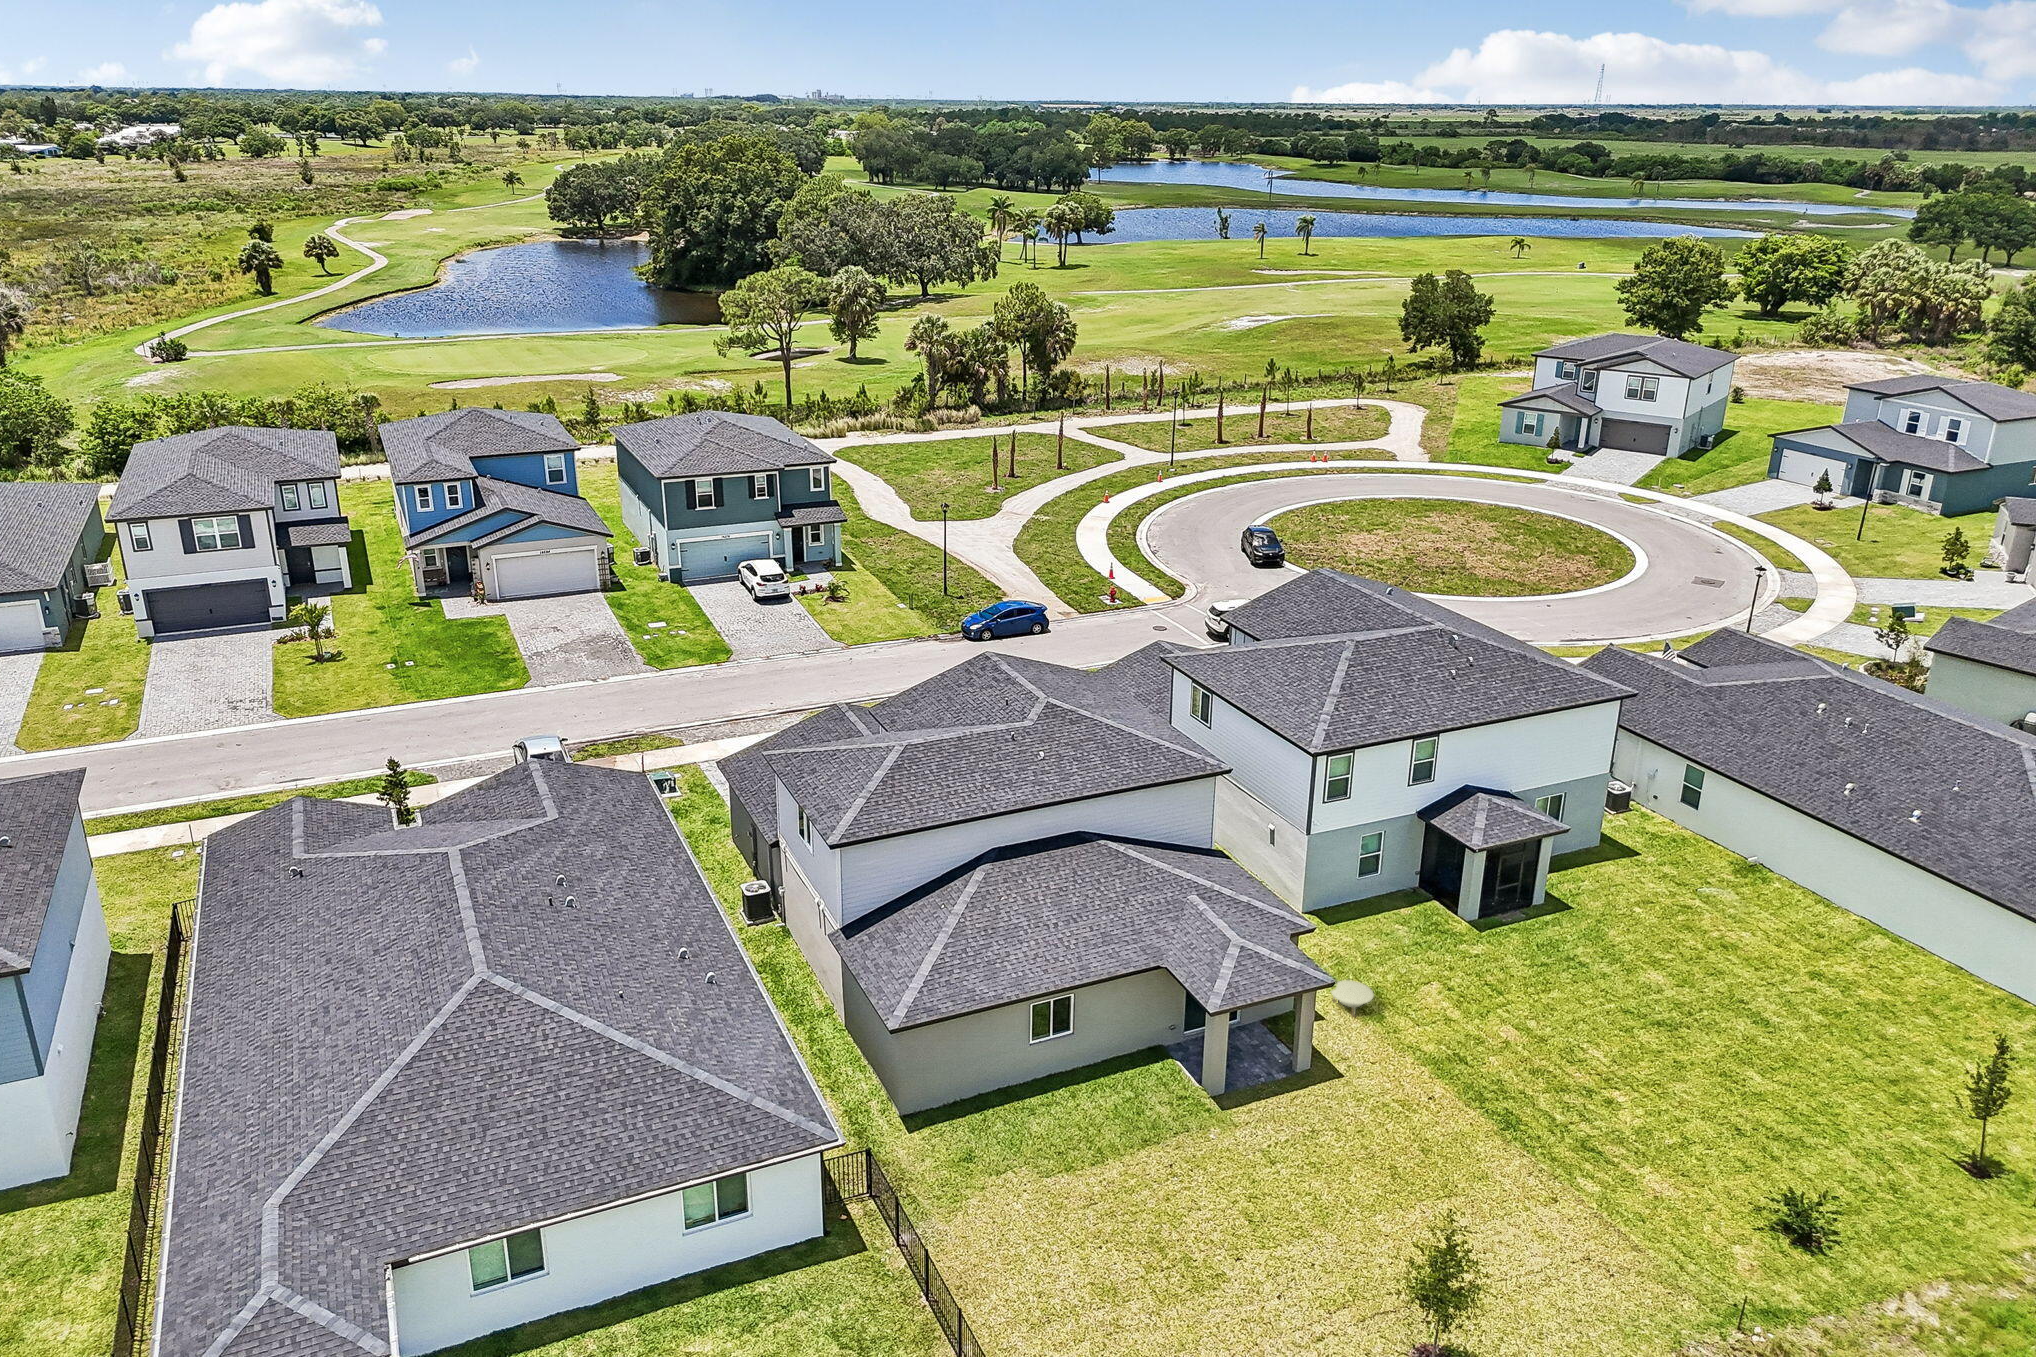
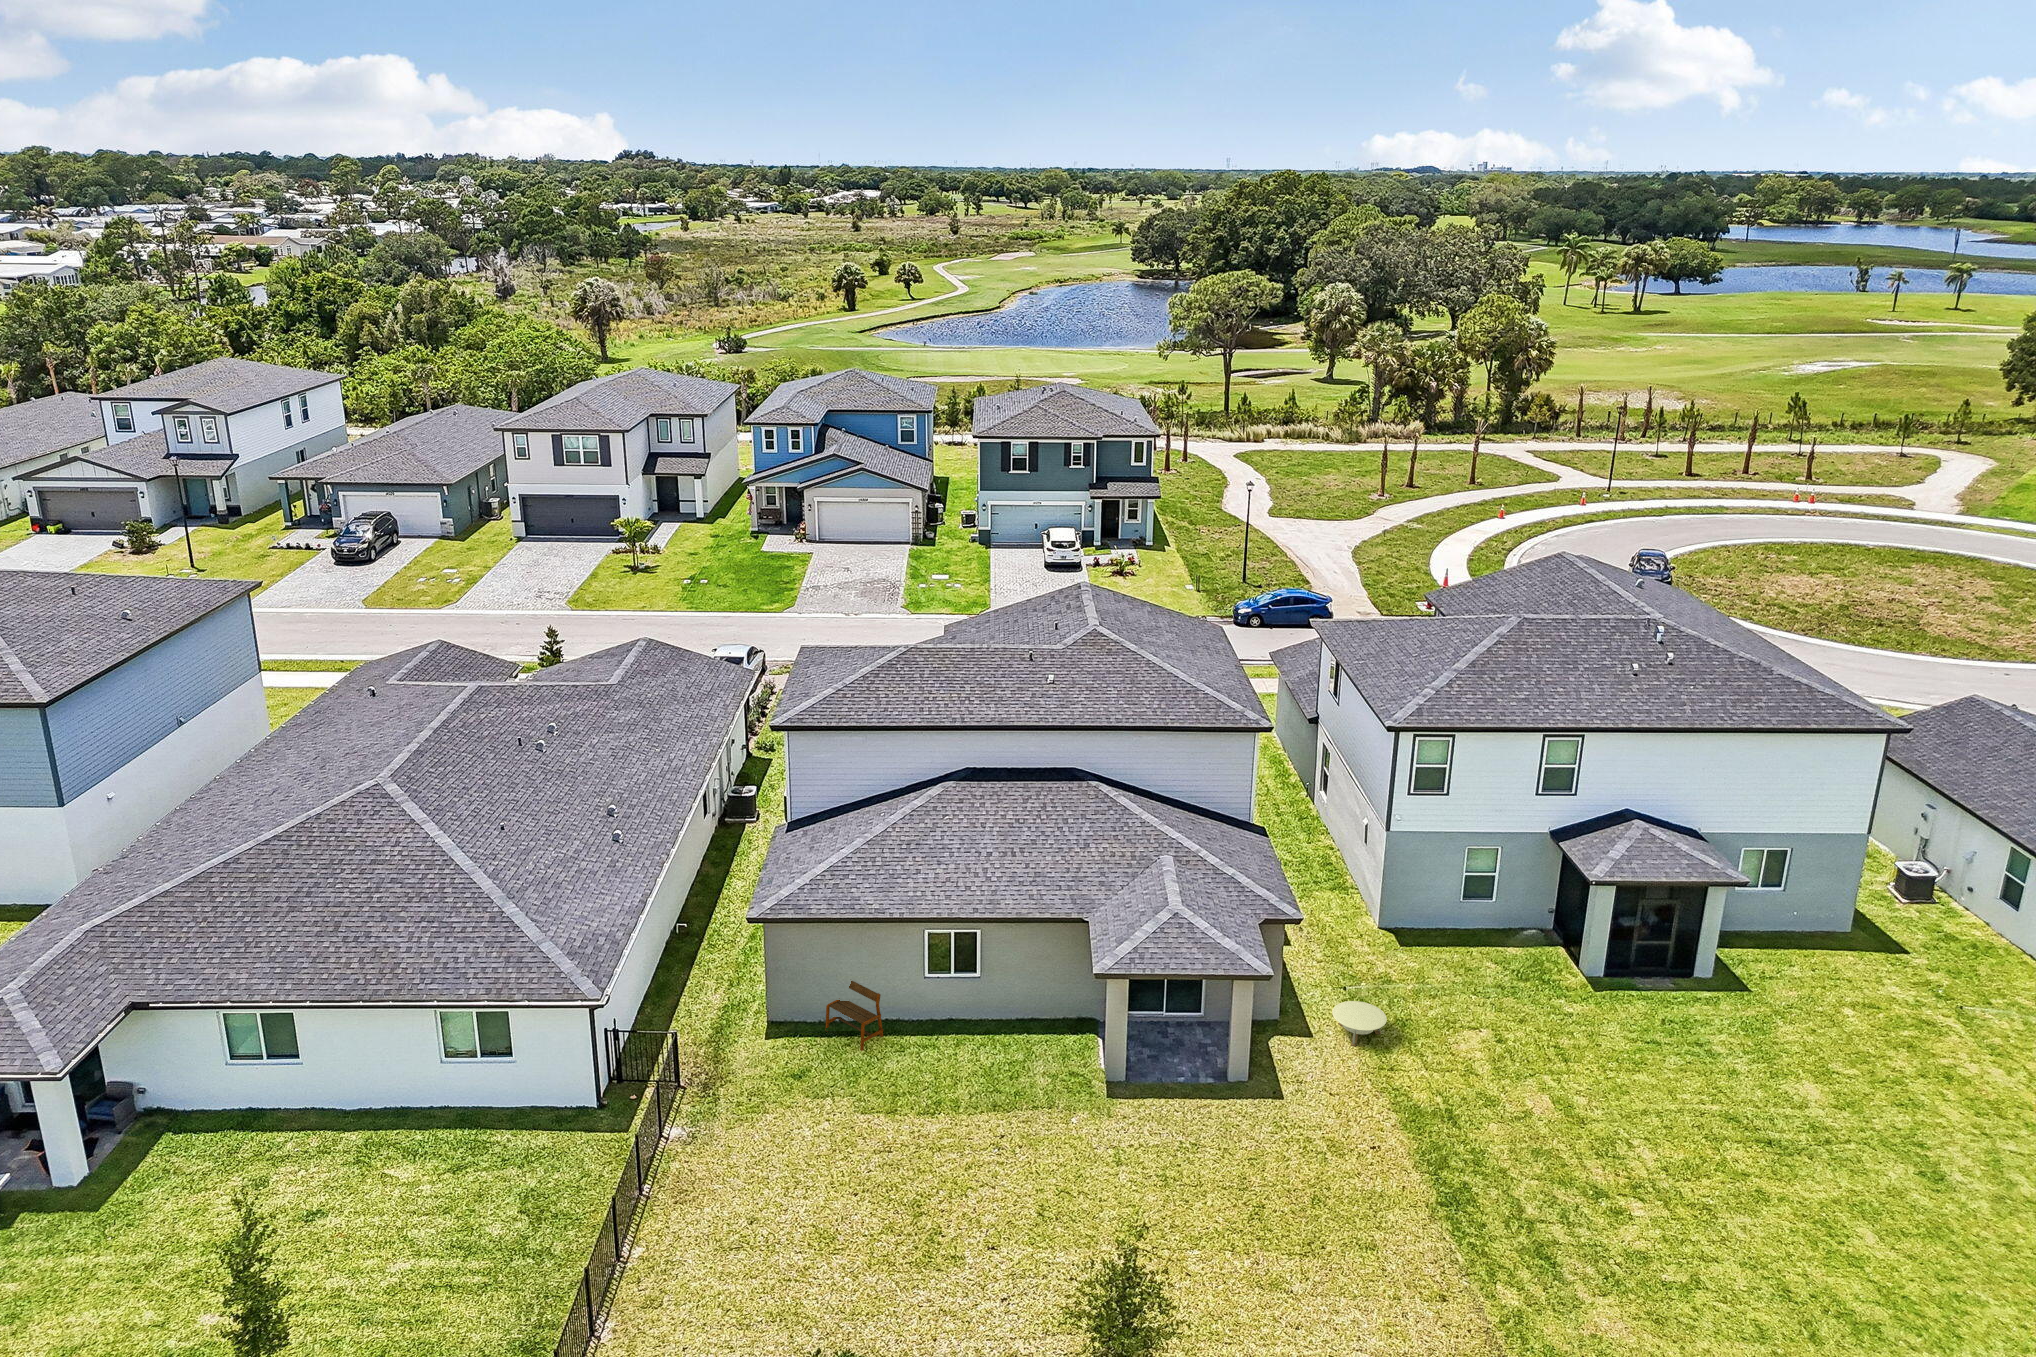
bench: none [952,1060,1005,1122] -> present [826,981,883,1051]

